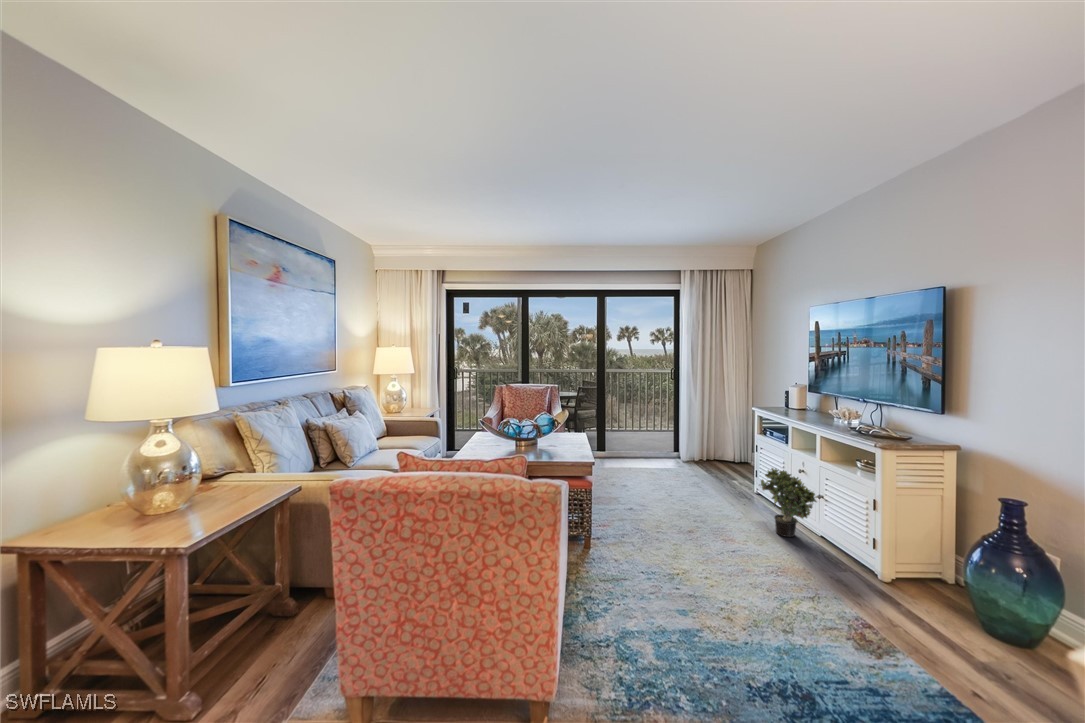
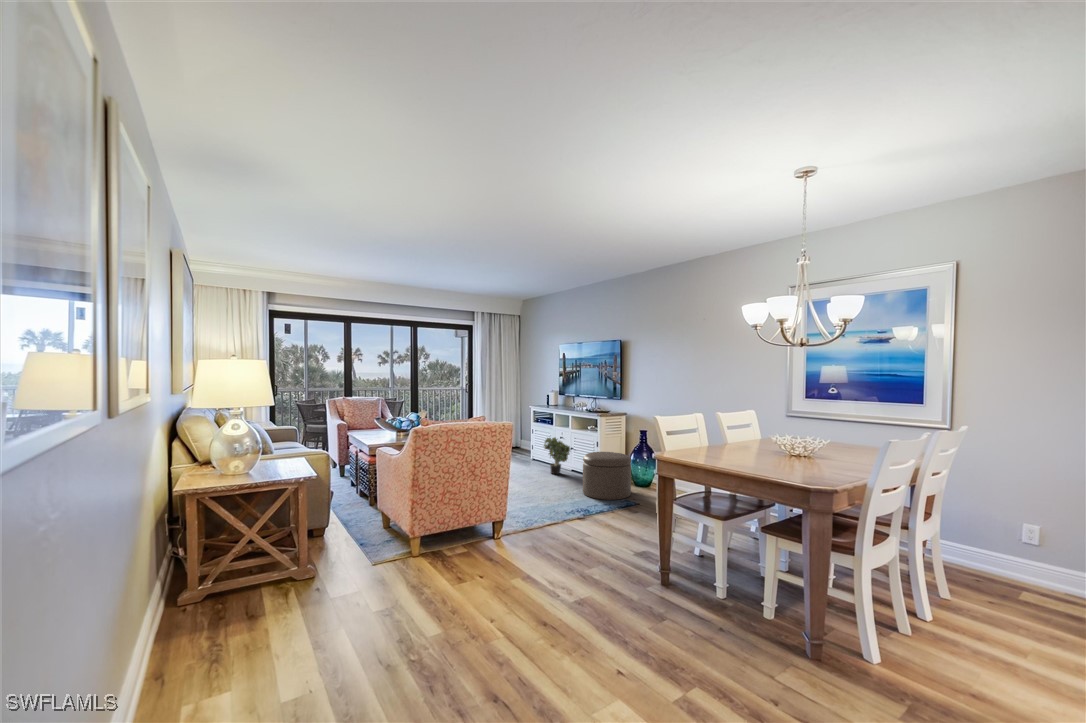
ottoman: none [825,530,967,675] -> present [583,452,631,500]

